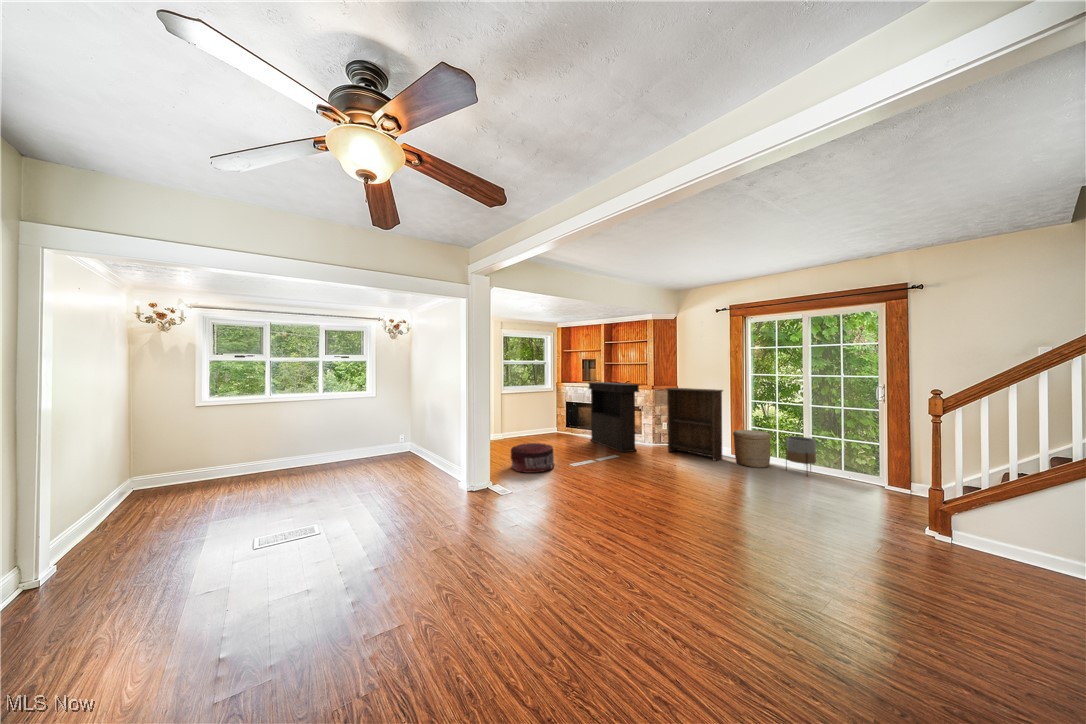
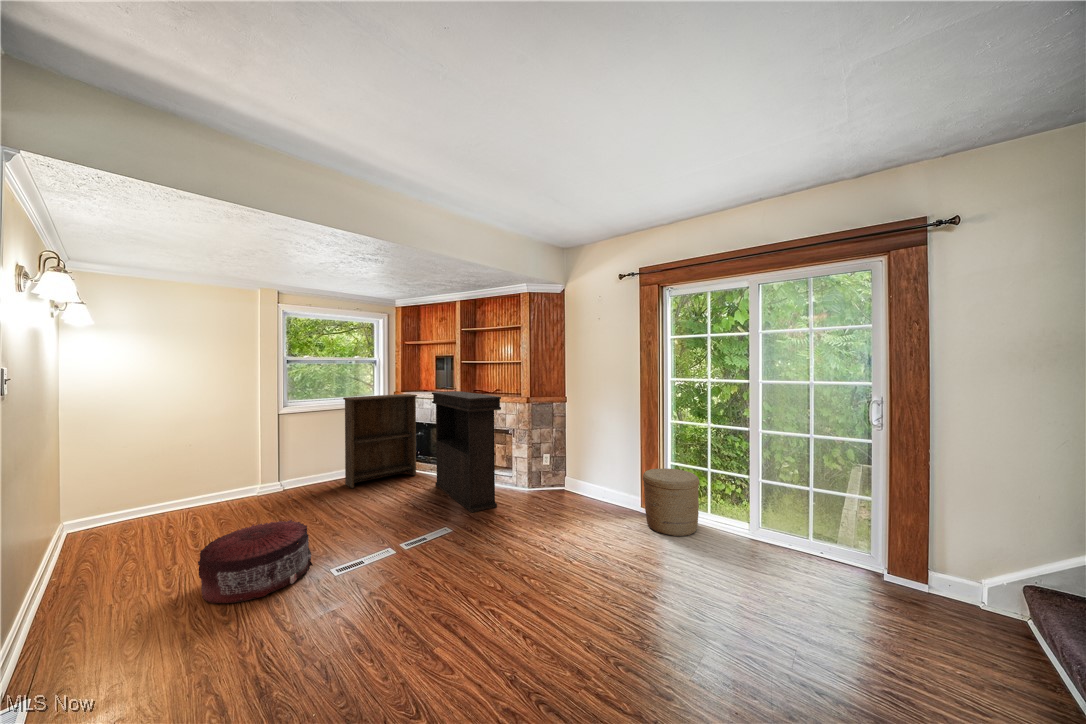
bookshelf: present [667,388,723,461] -> present [343,394,417,488]
planter: present [786,437,816,470] -> none [723,482,770,556]

